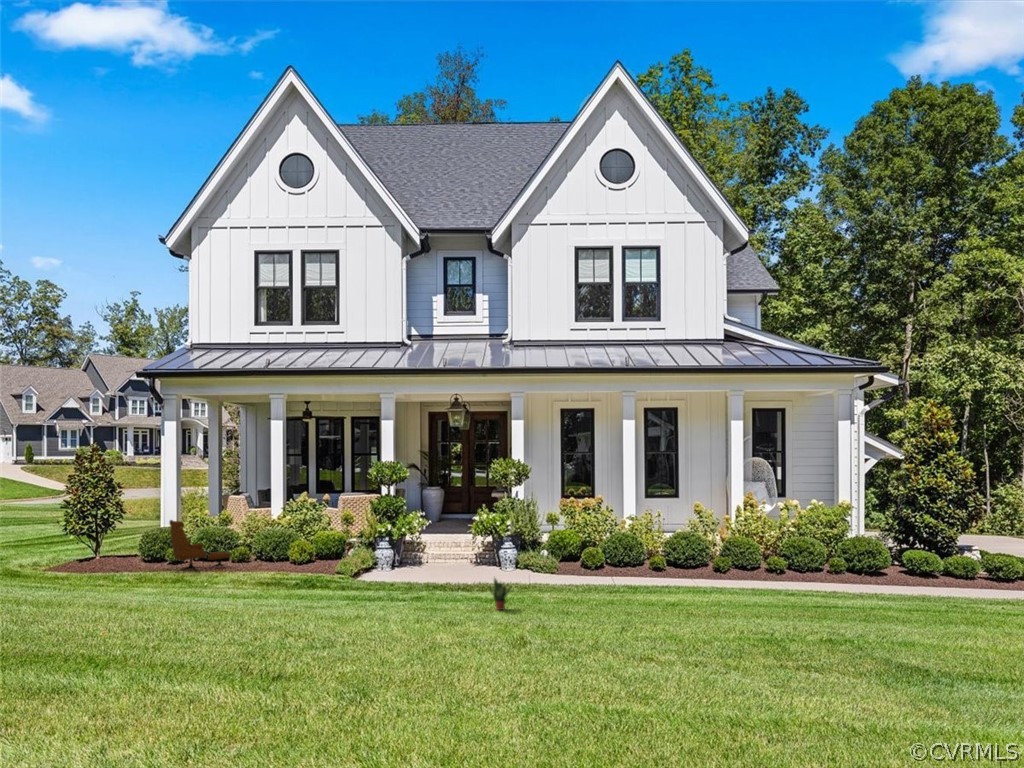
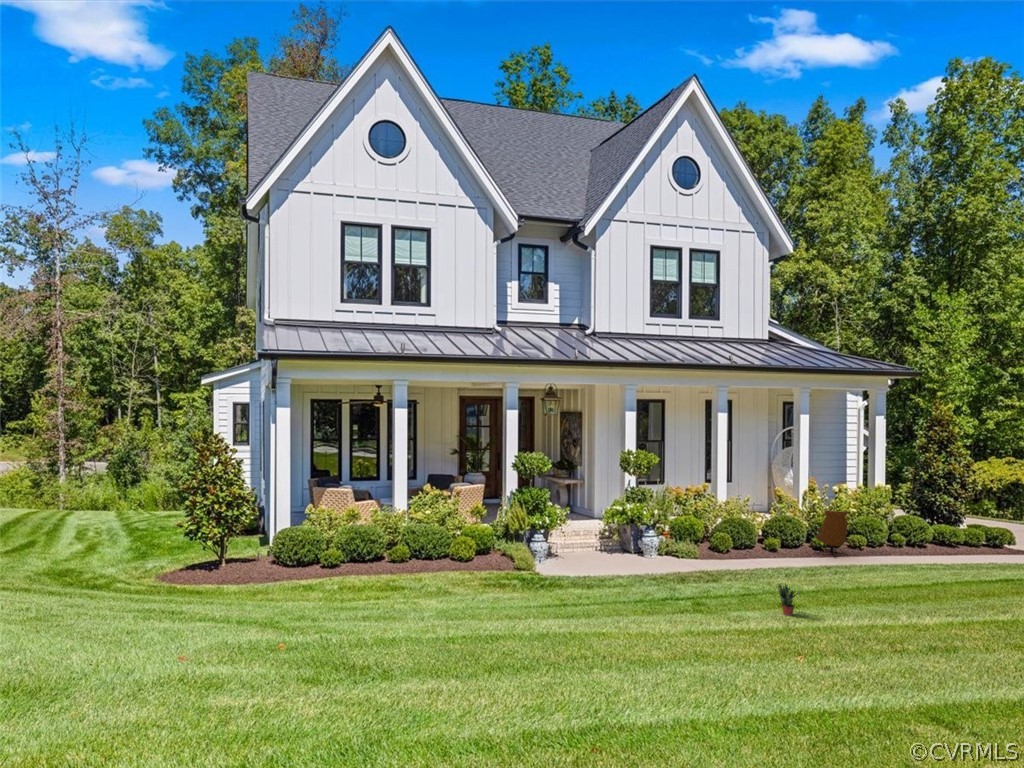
lounge chair: present [169,520,231,572] -> present [815,510,848,557]

